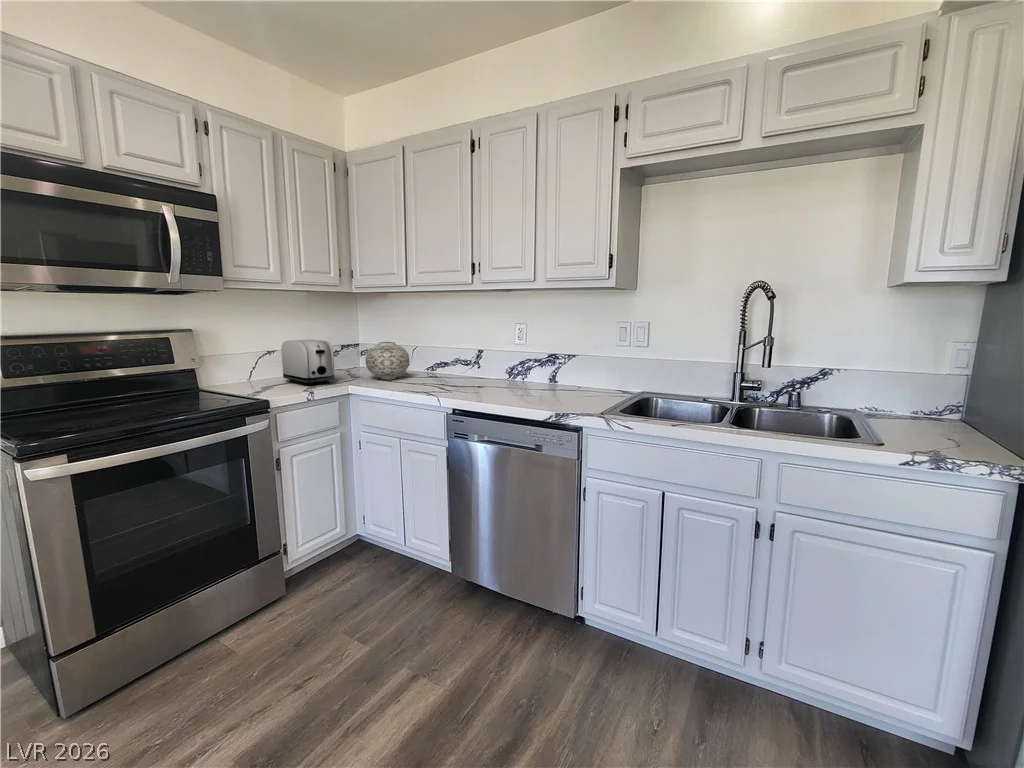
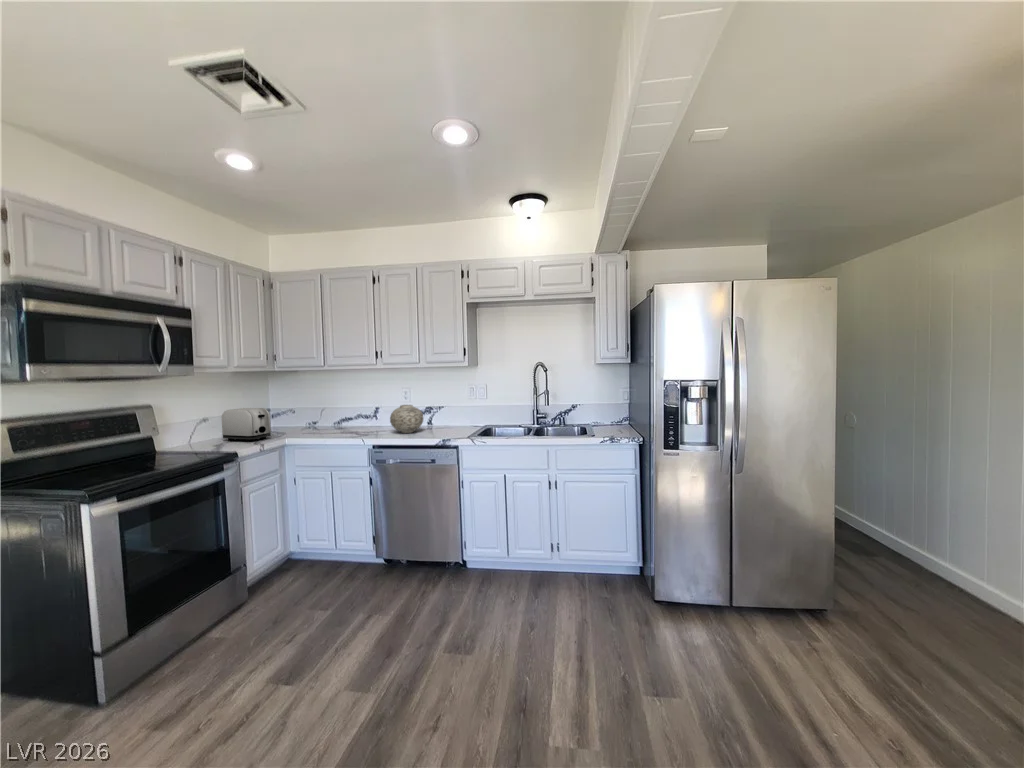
vase: present [366,342,410,380] -> present [390,405,423,433]

